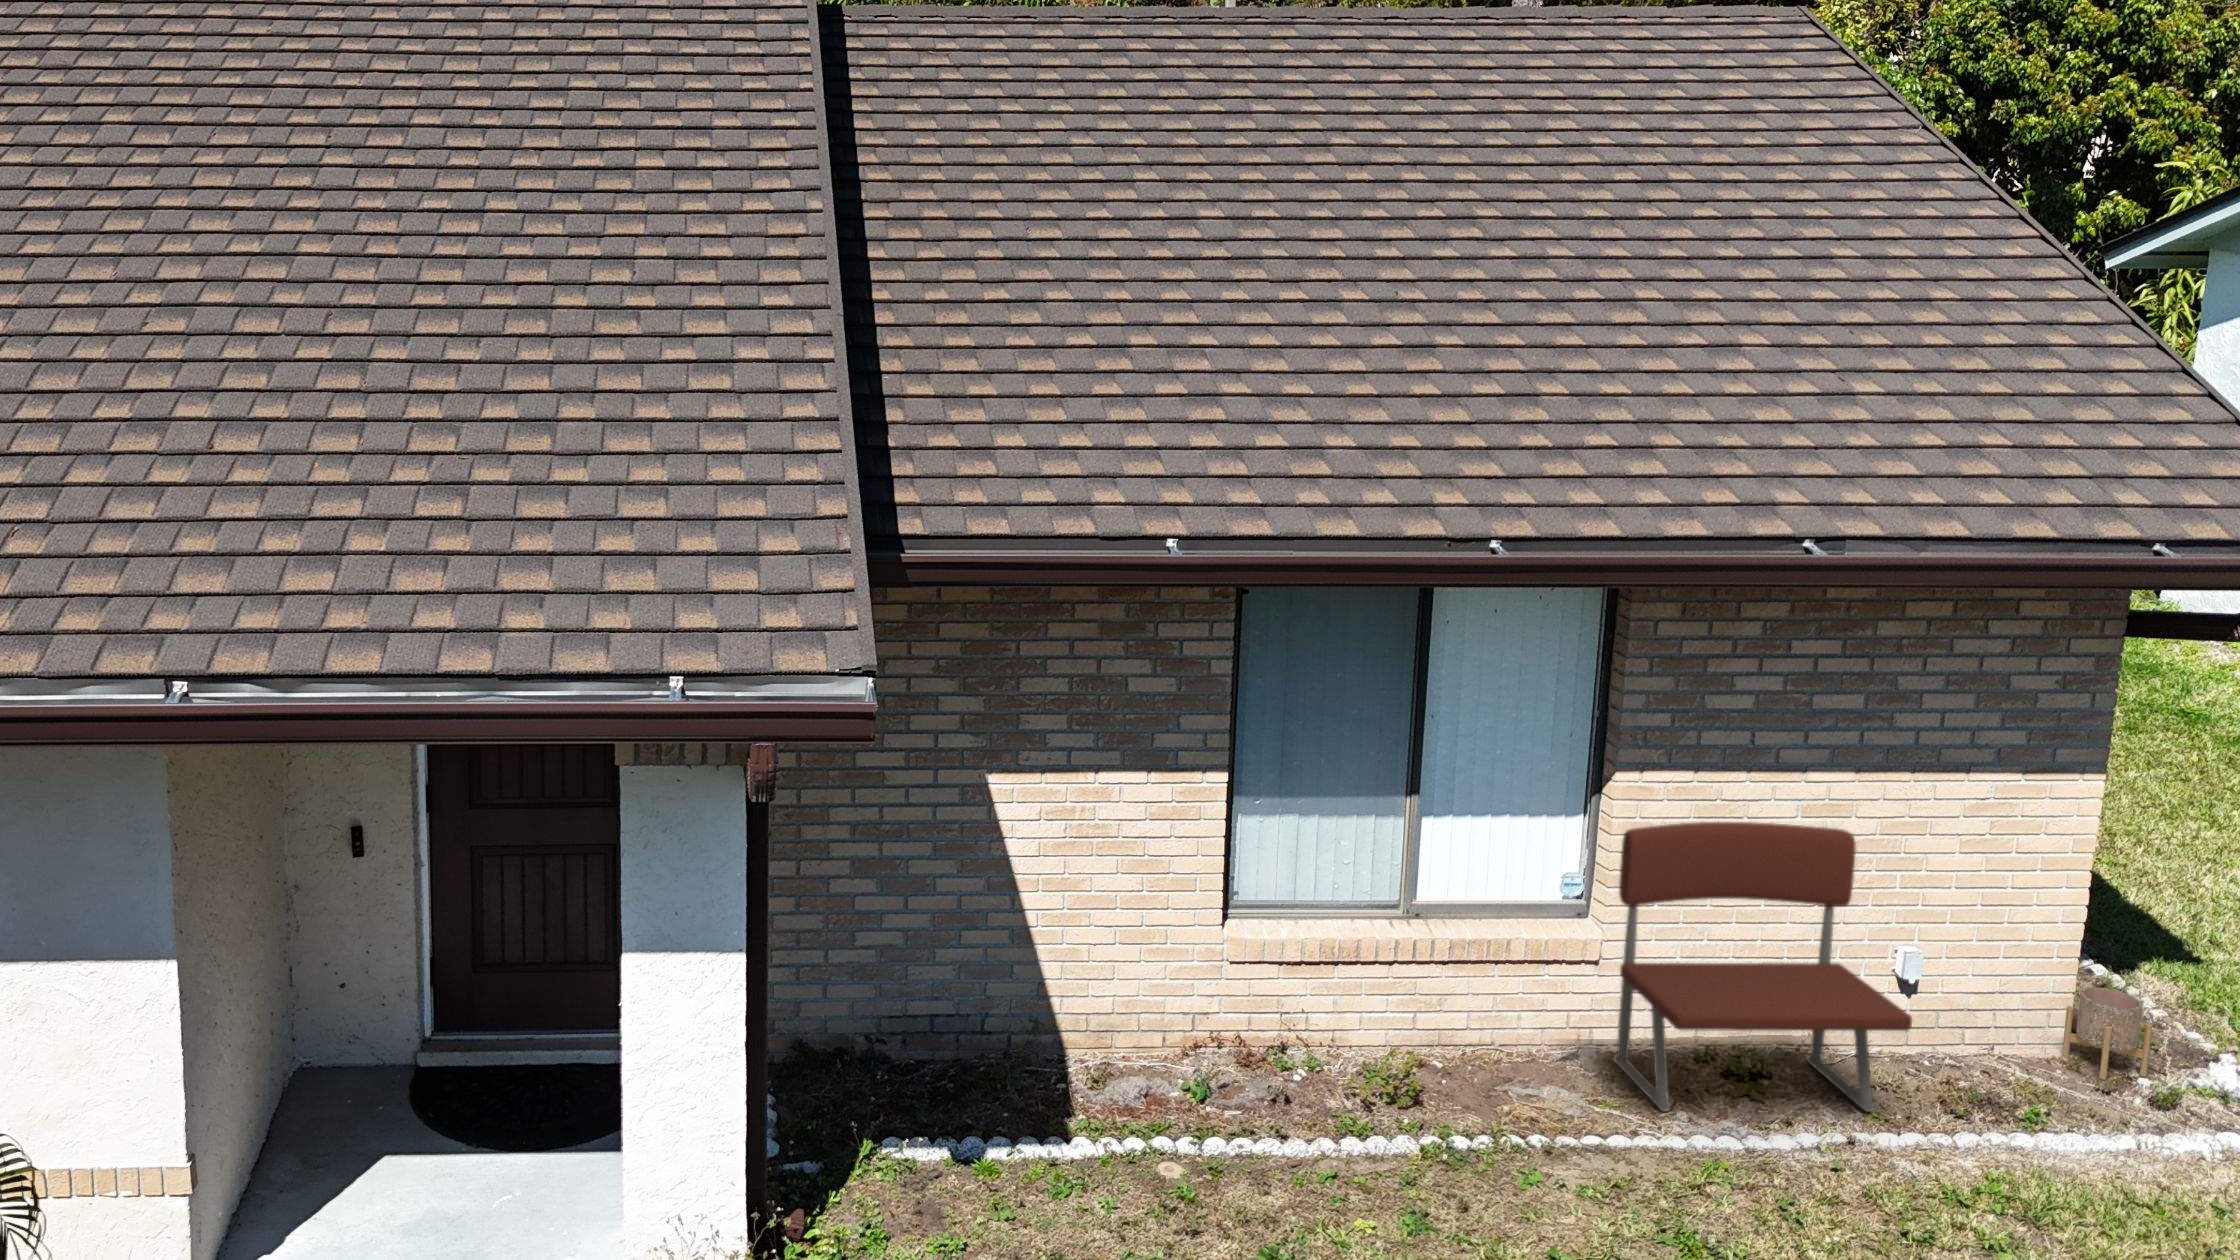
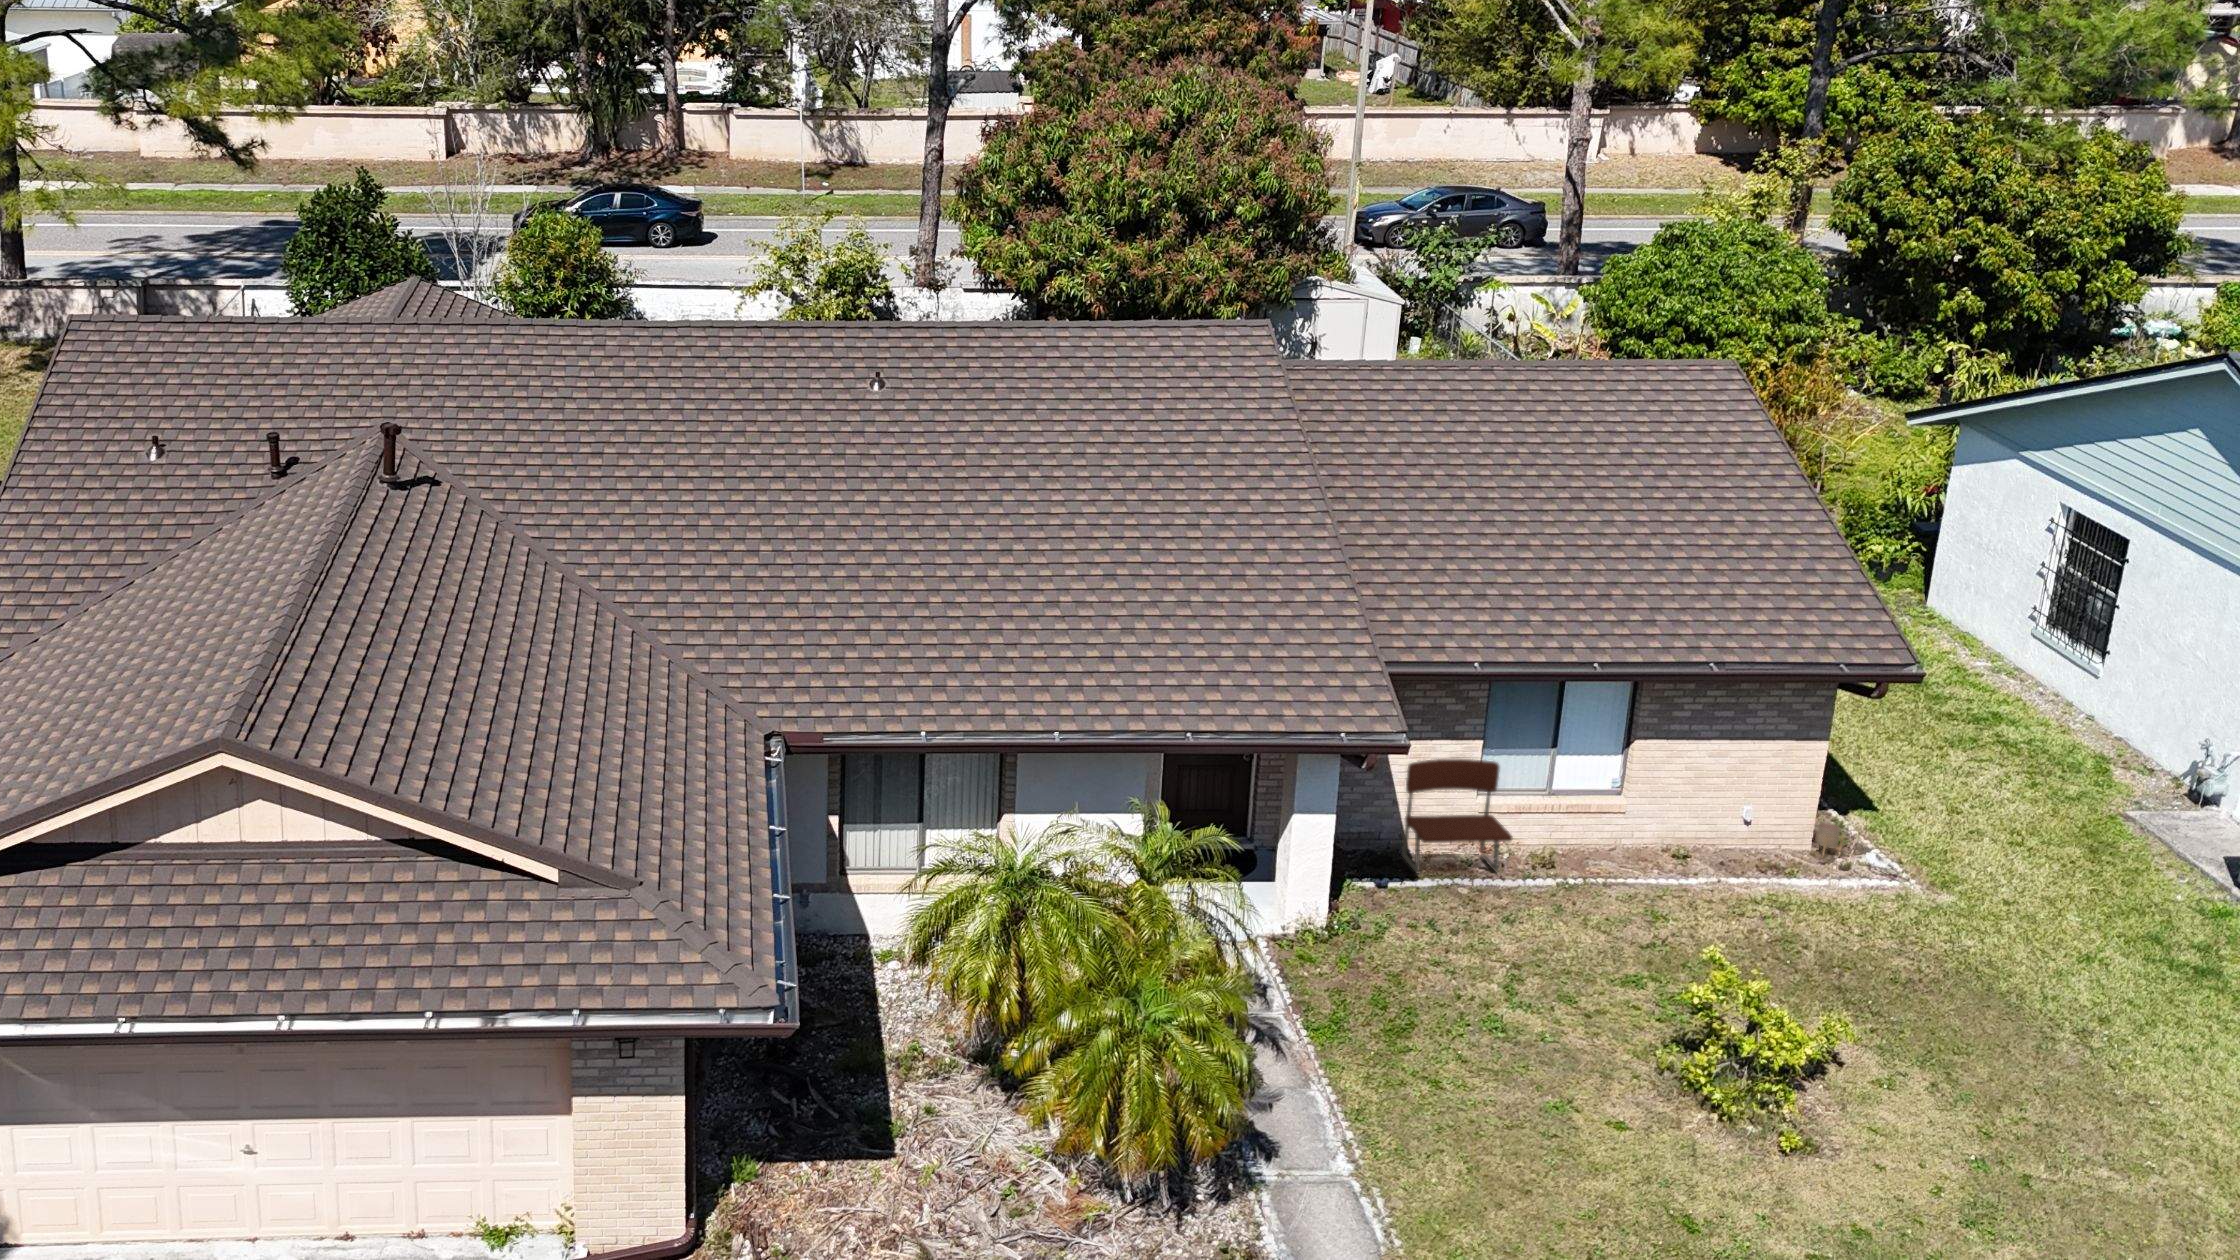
bench: present [1614,822,1912,1112] -> present [1402,759,1513,874]

